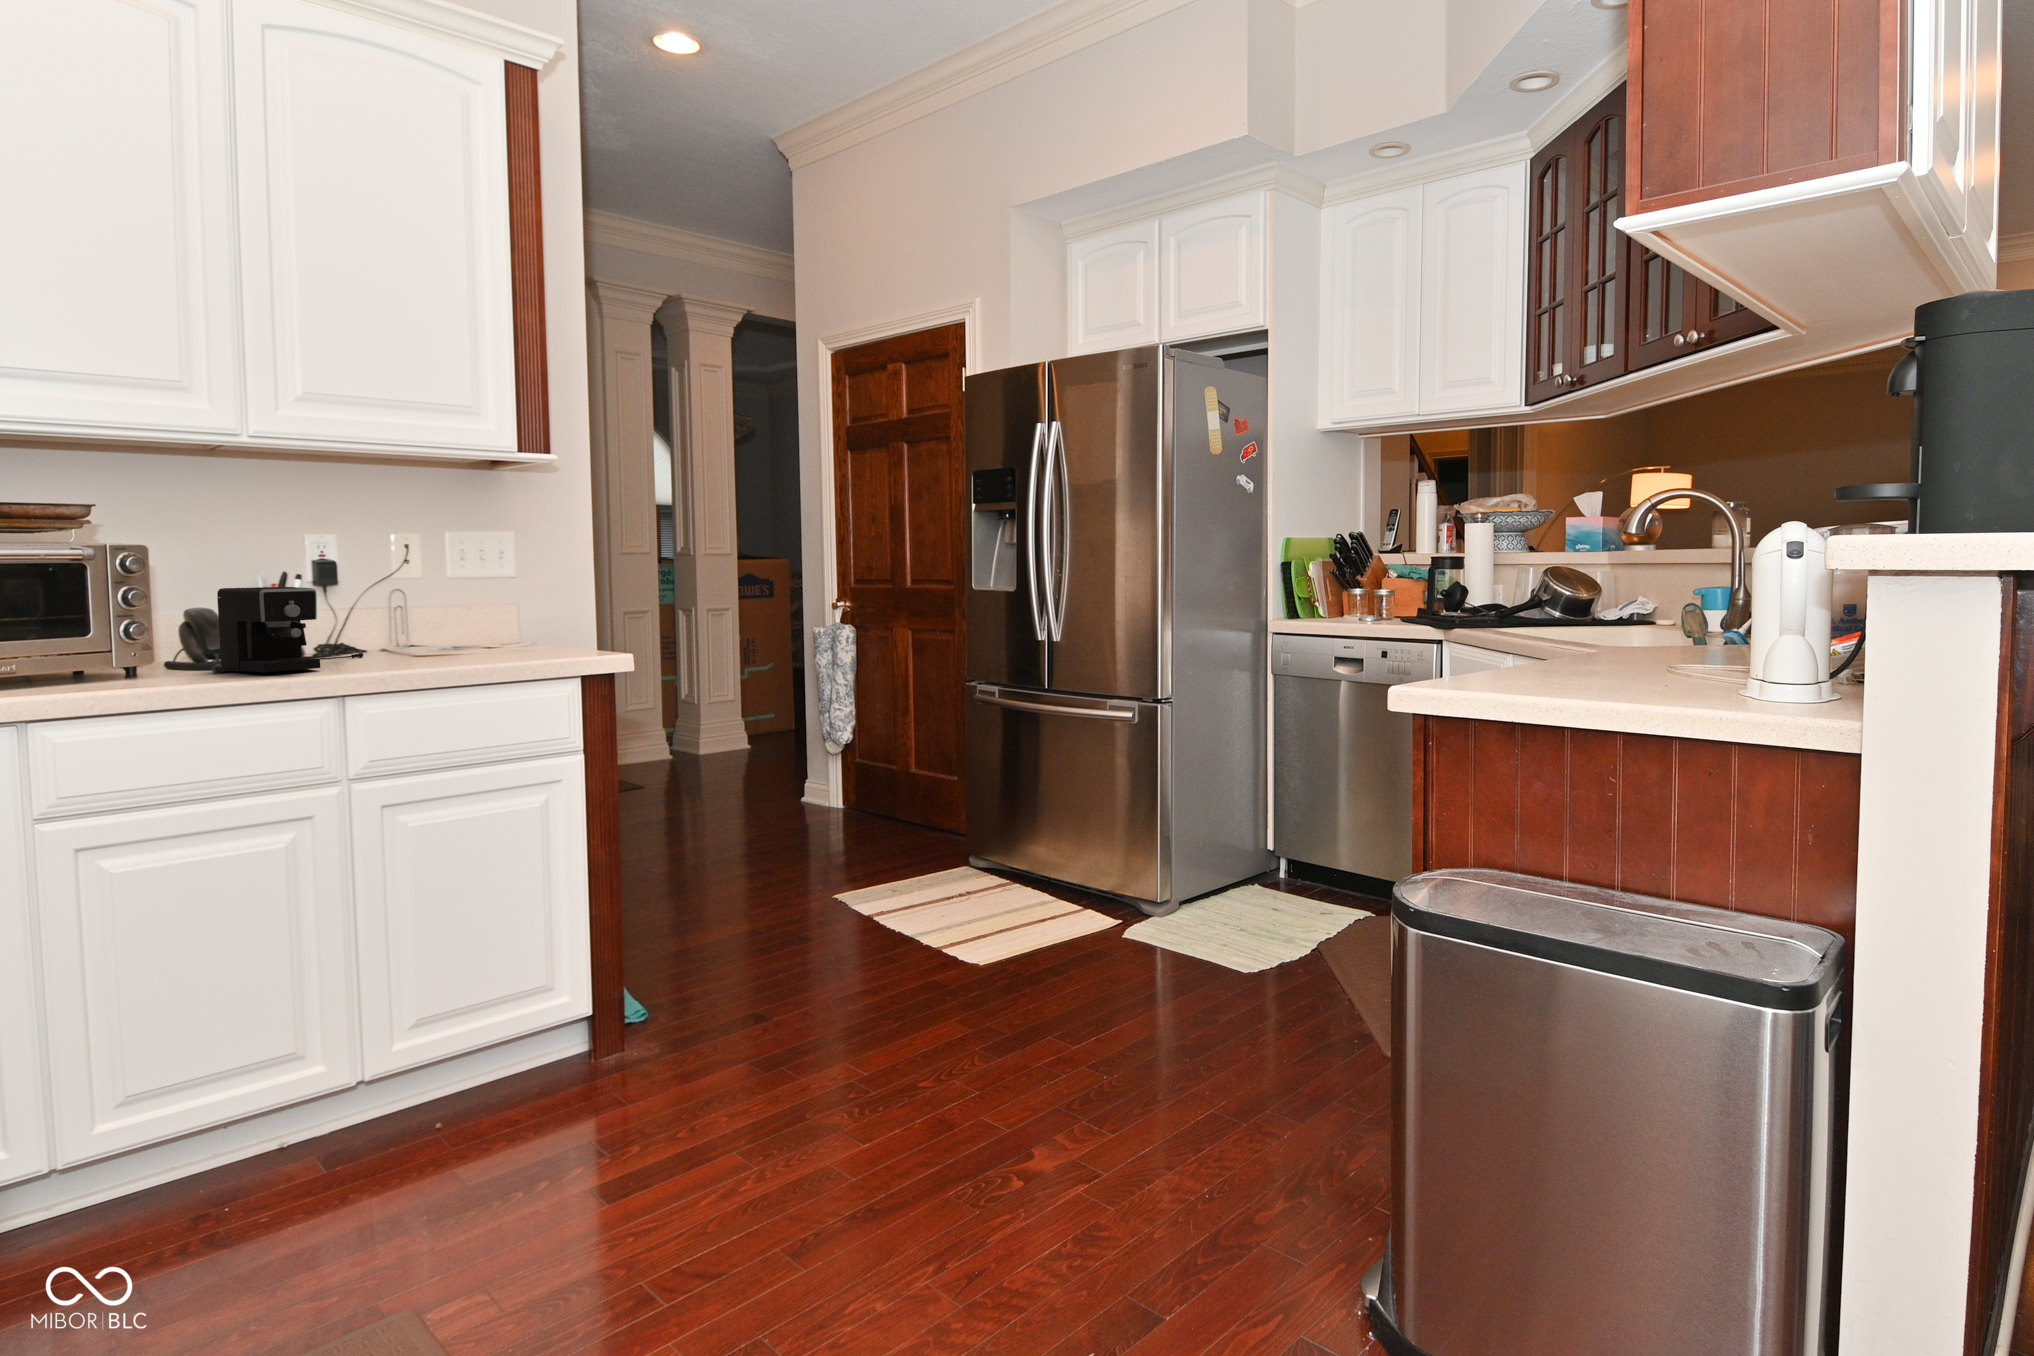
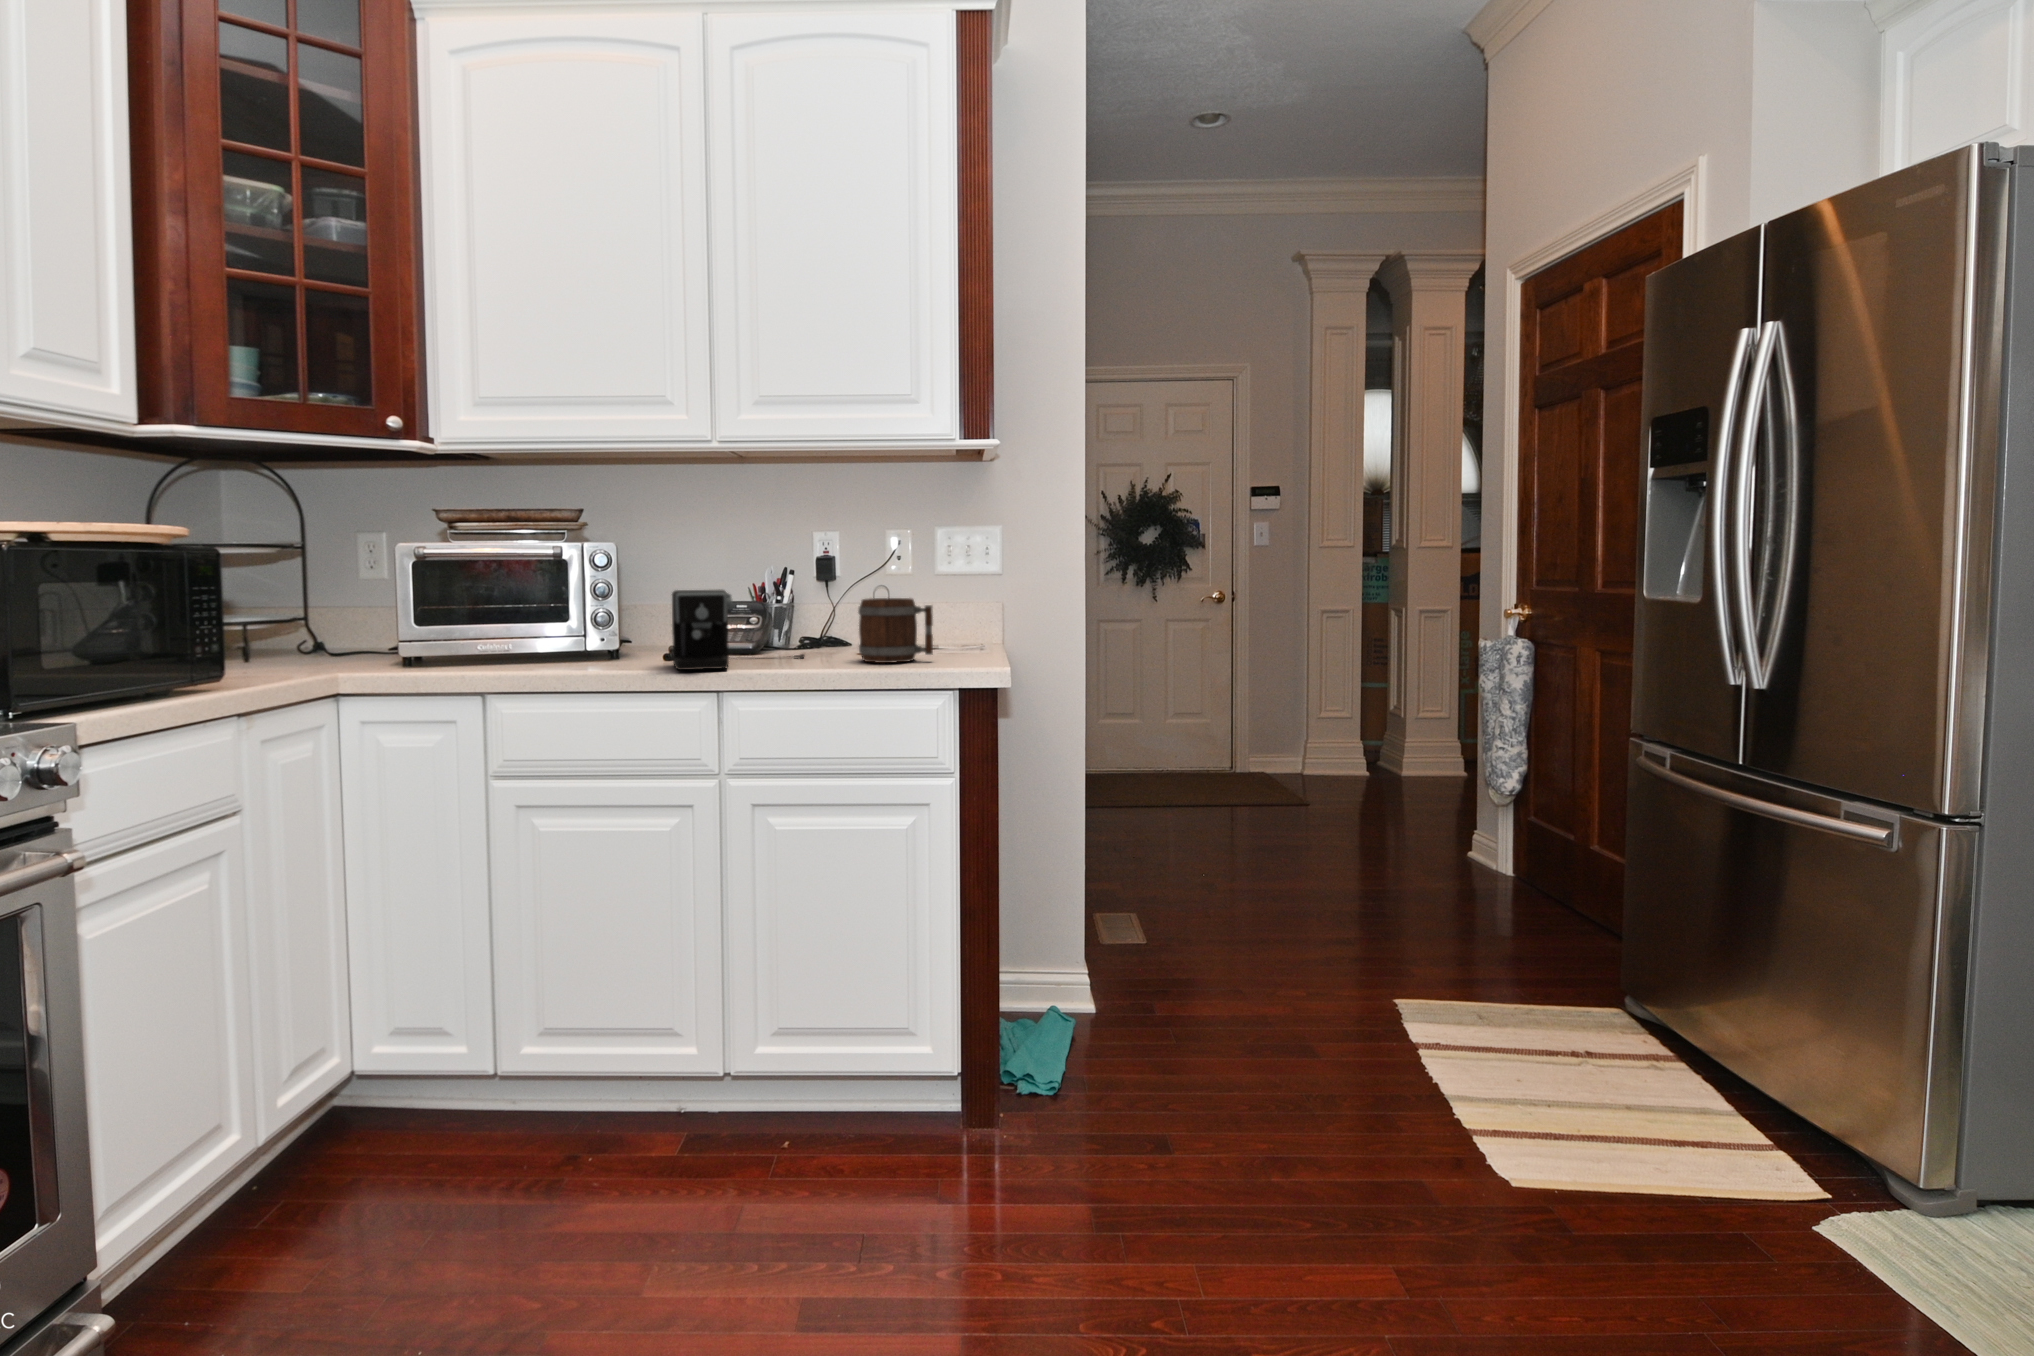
mug: none [435,593,519,655] -> present [858,598,933,663]

